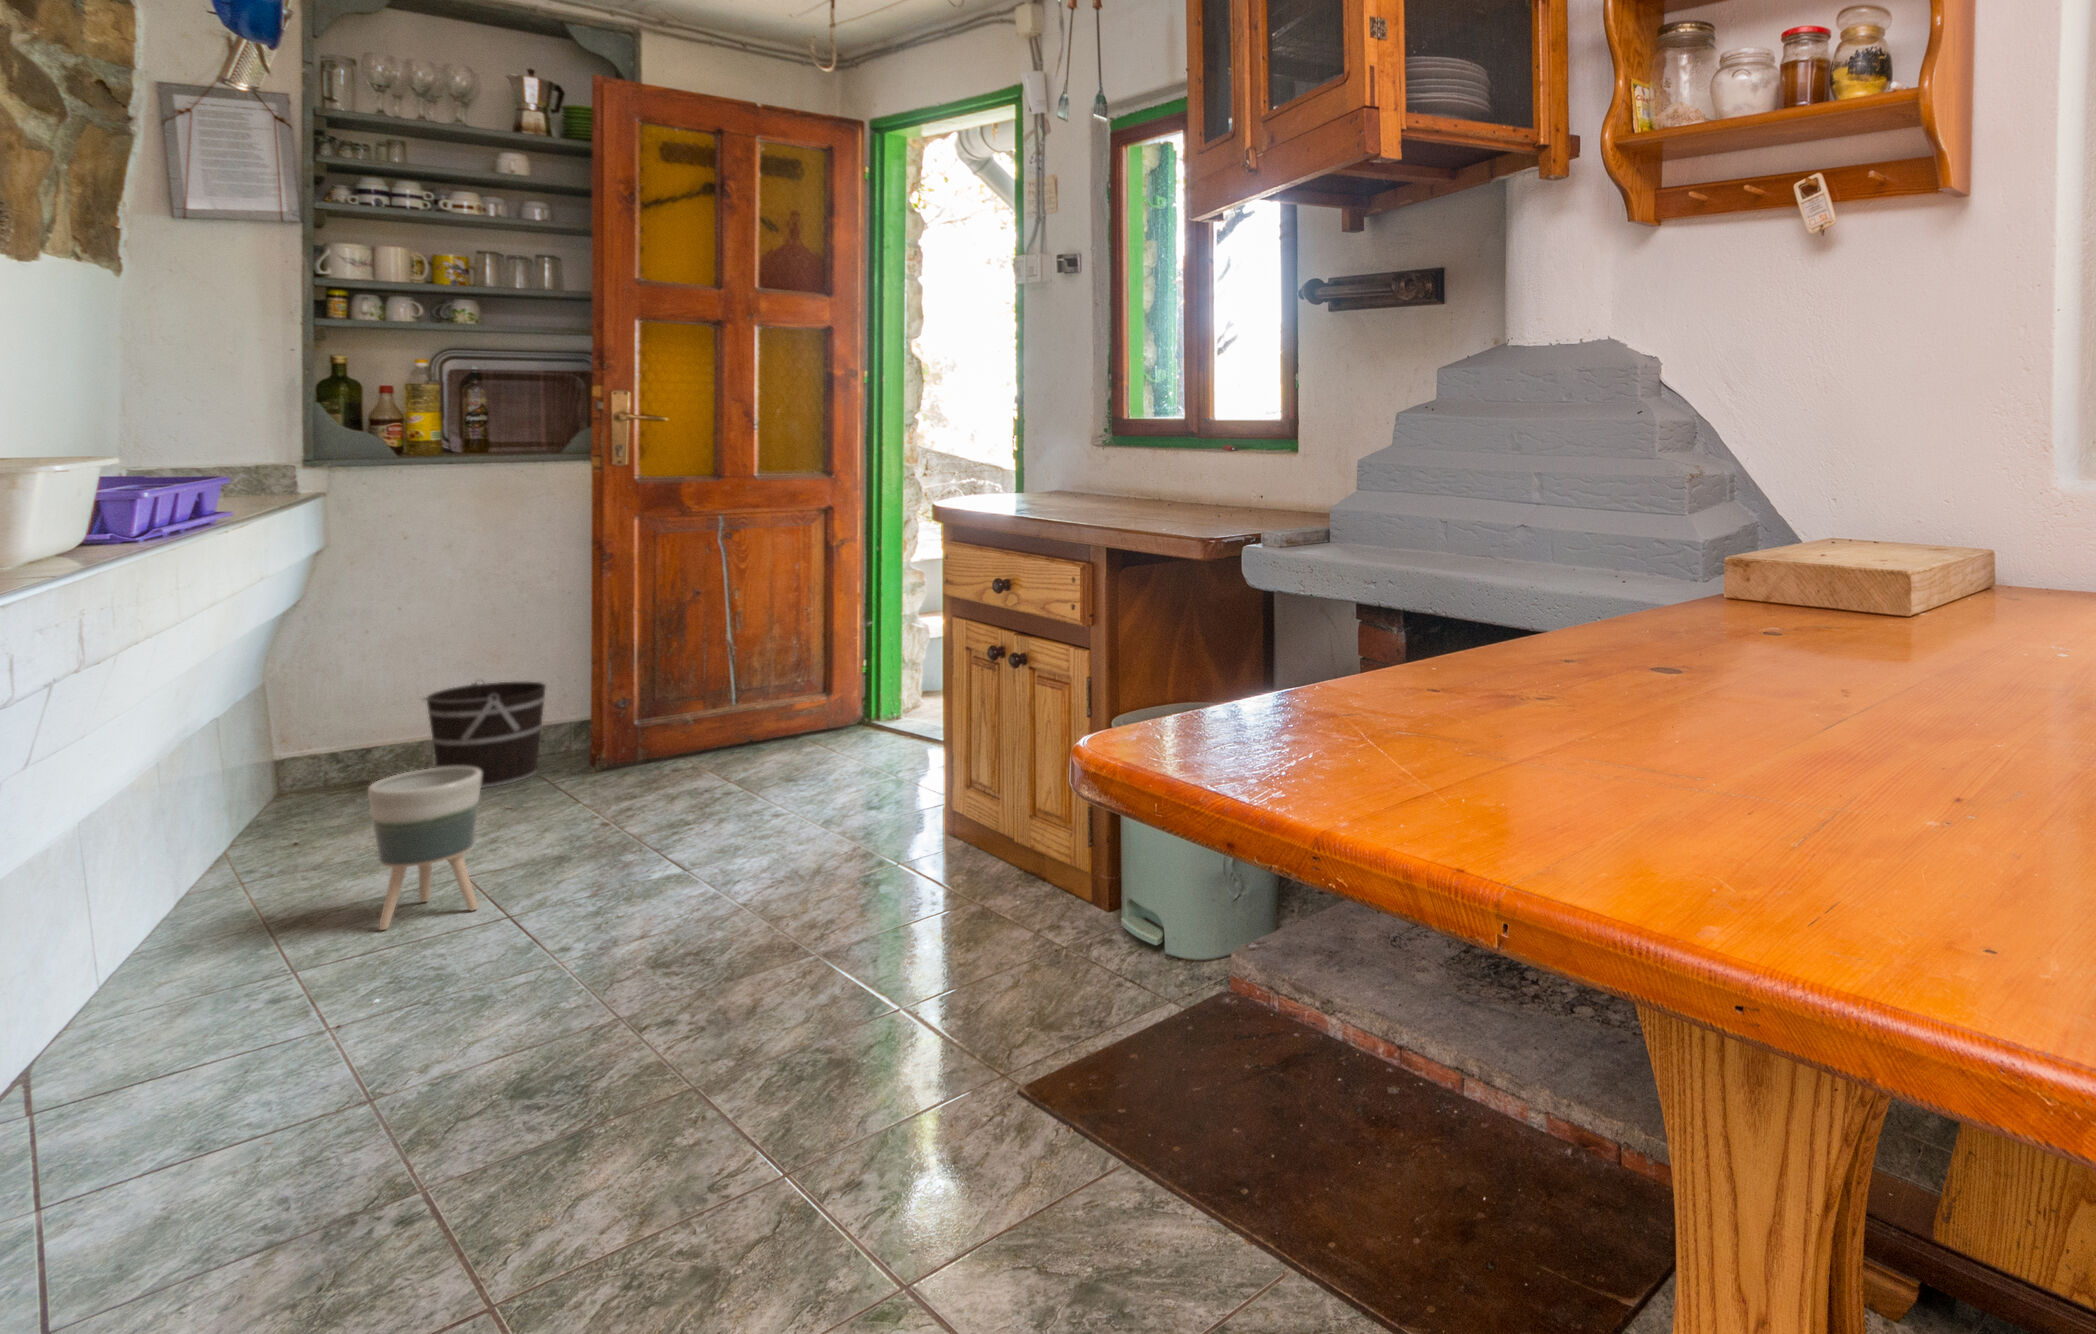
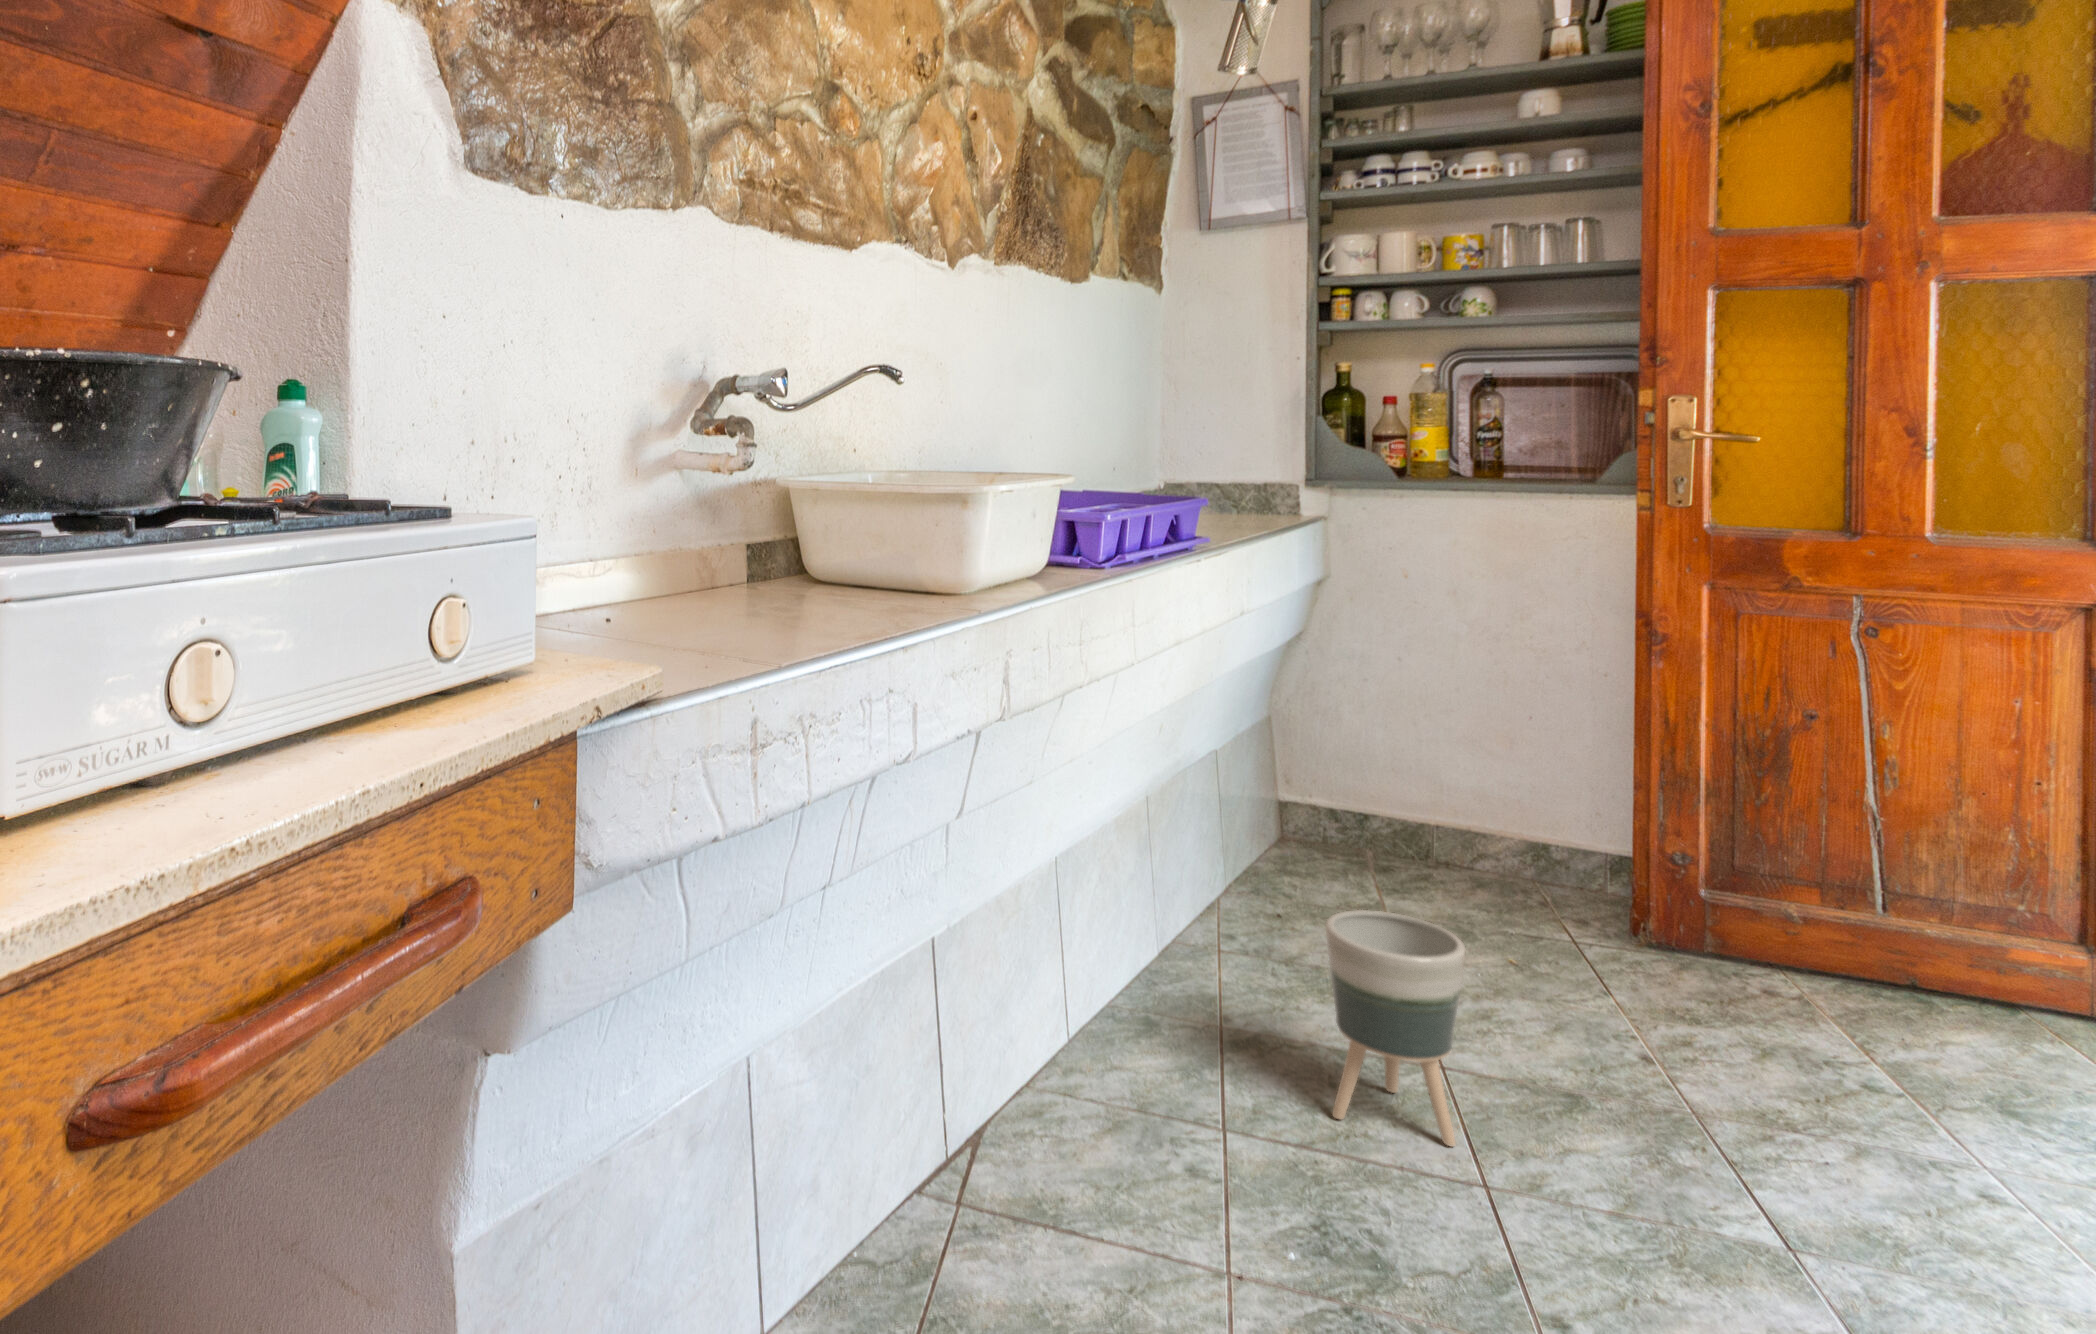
bucket: present [424,680,545,788] -> none [1414,764,1566,917]

